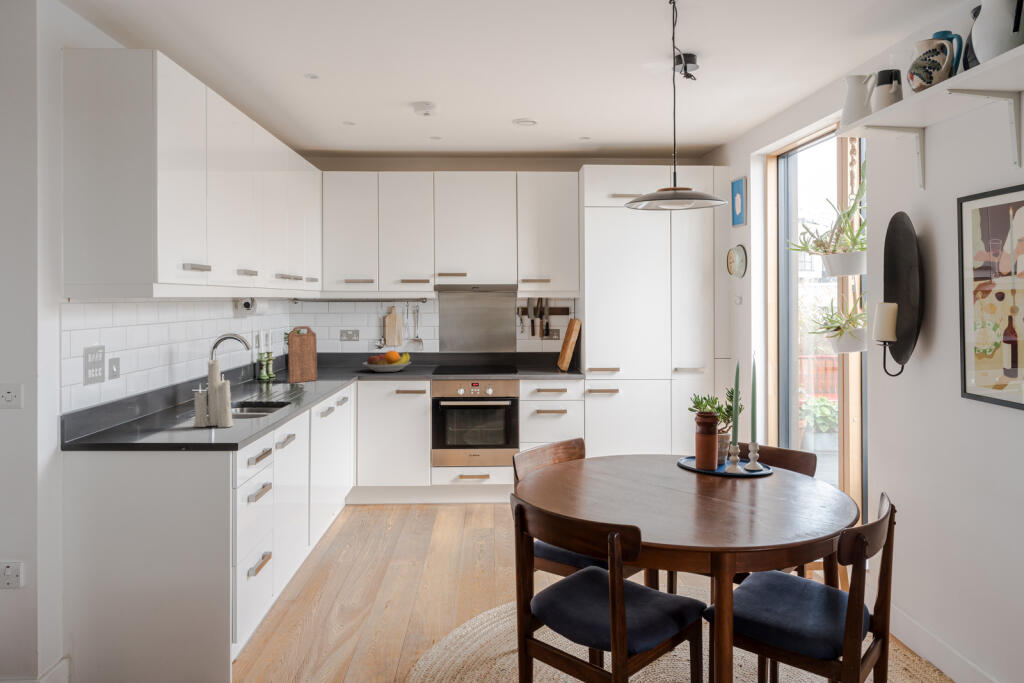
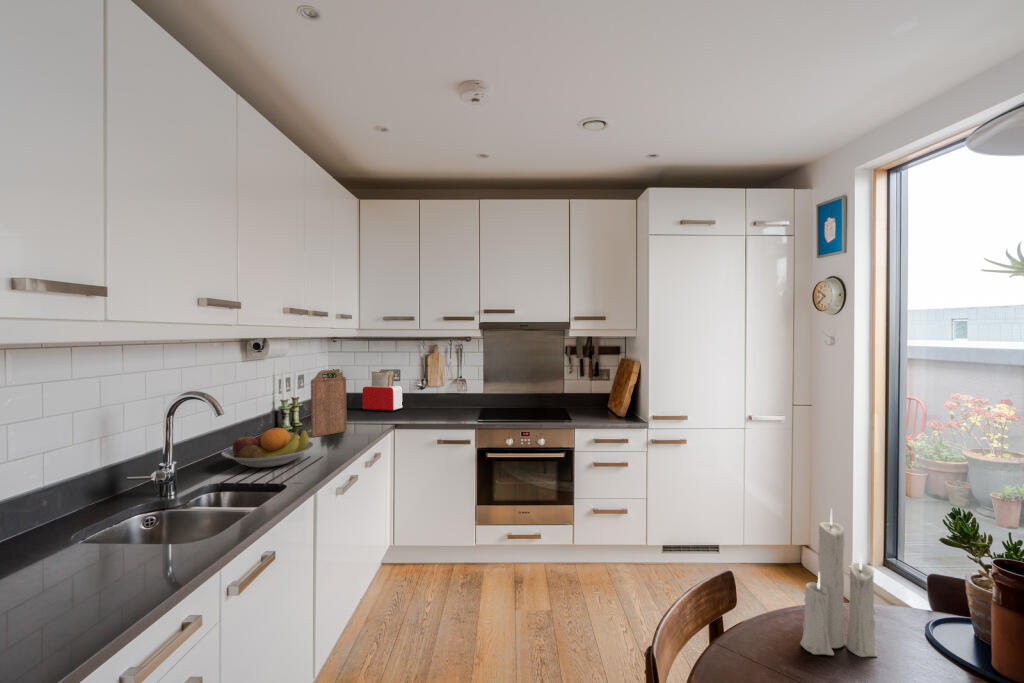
toaster: none [323,331,362,370] -> present [363,371,403,412]
fruit bowl: present [363,351,411,372] -> present [222,428,314,468]
candle: present [194,356,233,427] -> present [801,510,877,657]

